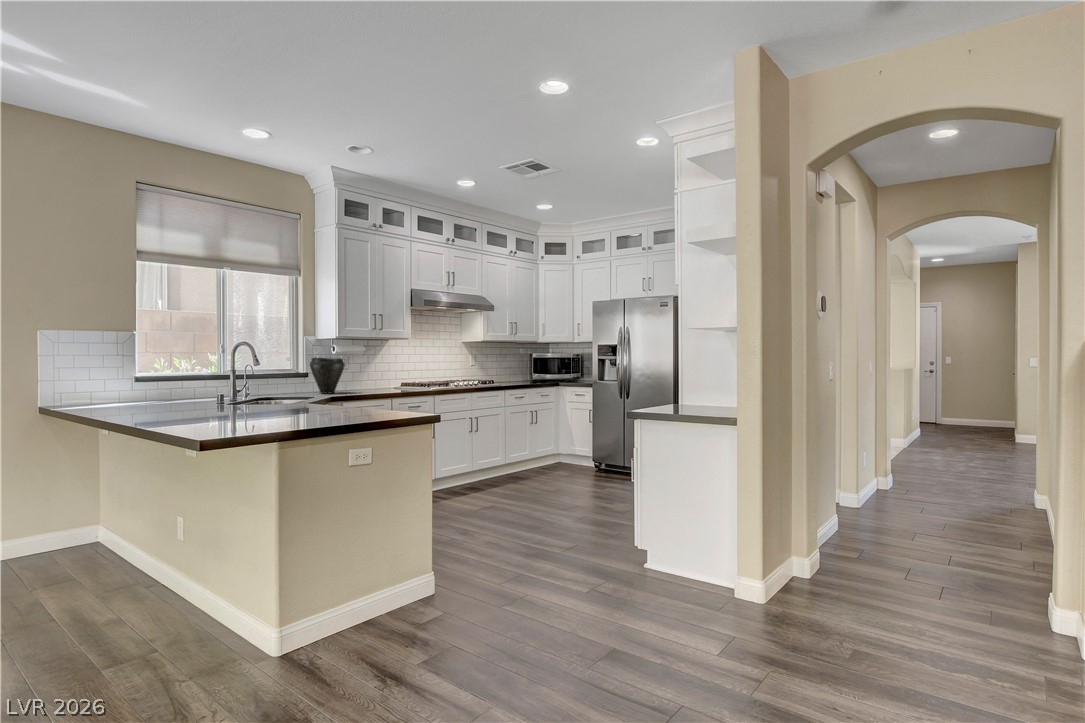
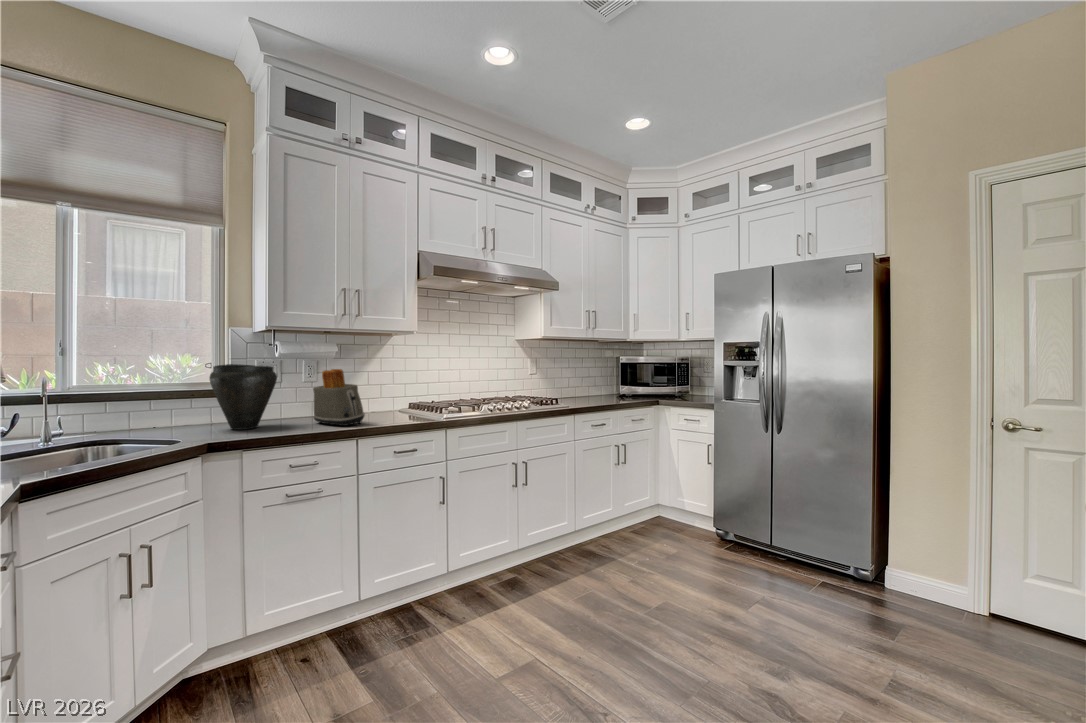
toaster: none [361,360,392,392] -> present [313,369,365,426]

